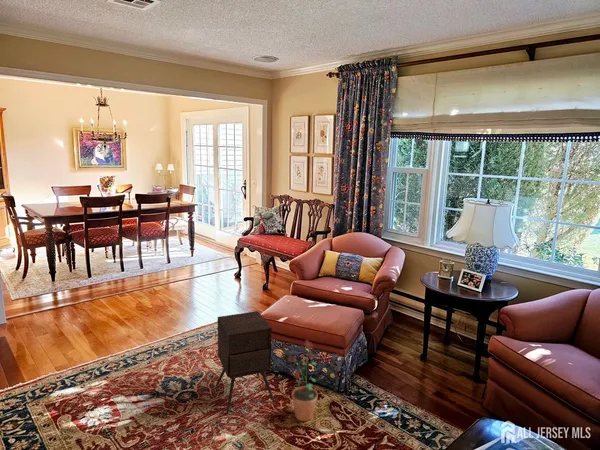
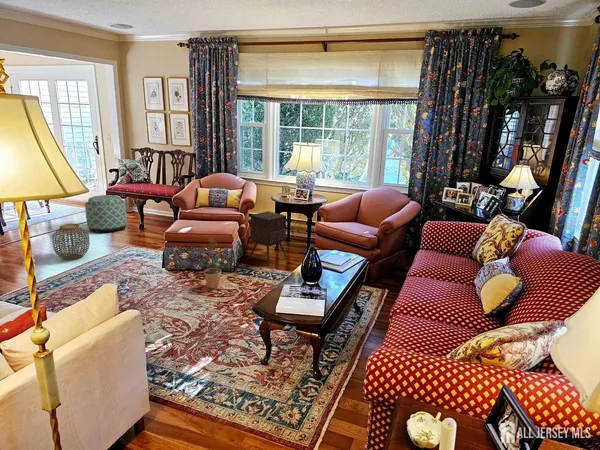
ottoman: none [209,246,251,291] -> present [85,195,127,234]
woven basket: none [152,282,191,326] -> present [52,224,90,260]
side table: present [216,311,274,413] -> present [249,211,287,266]

